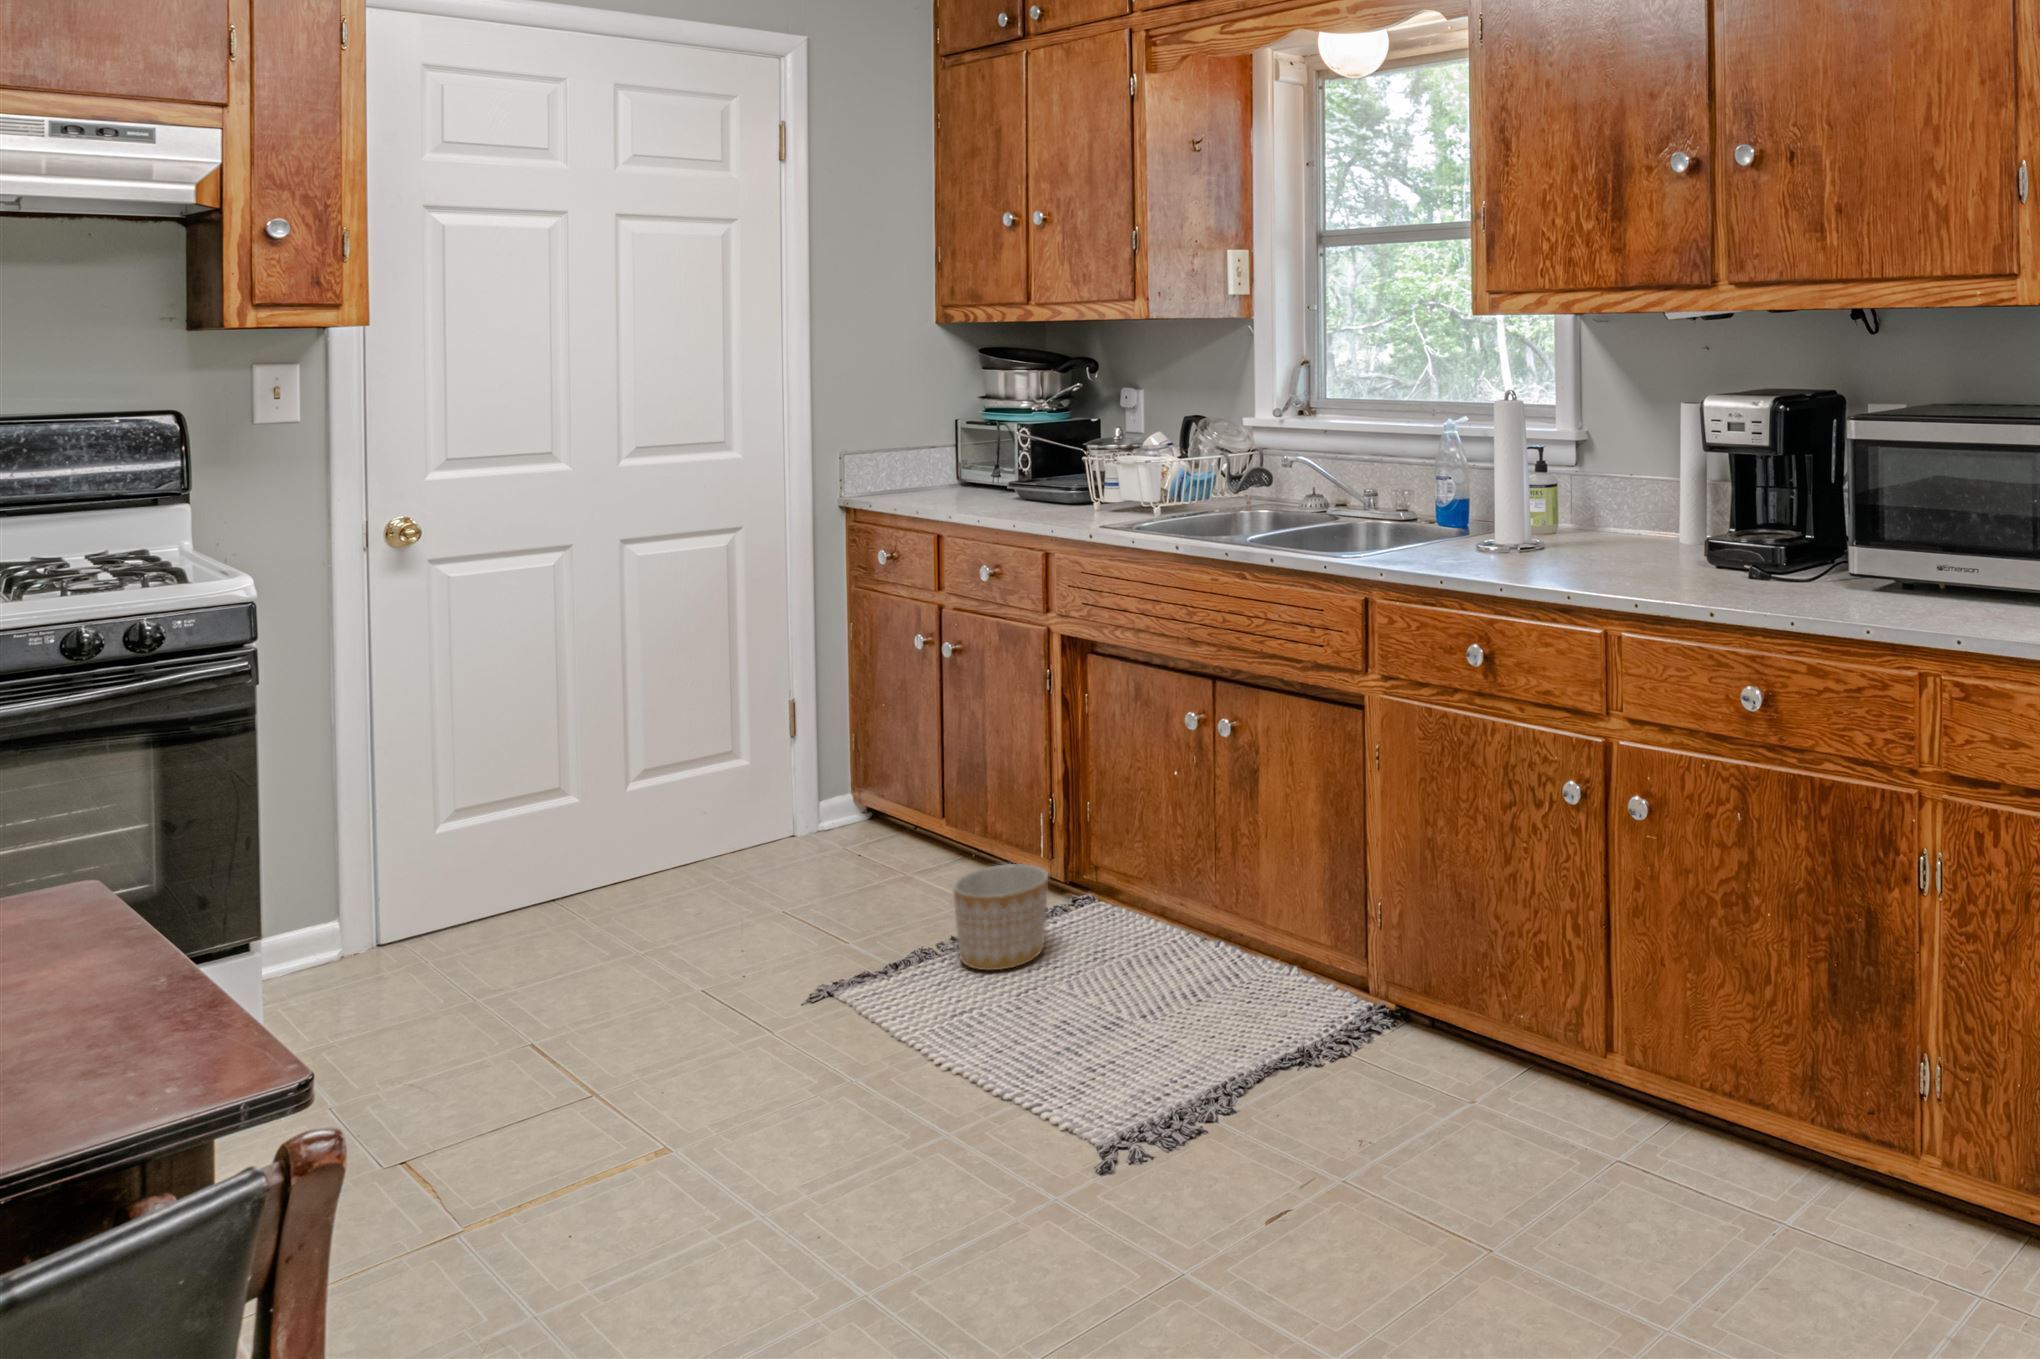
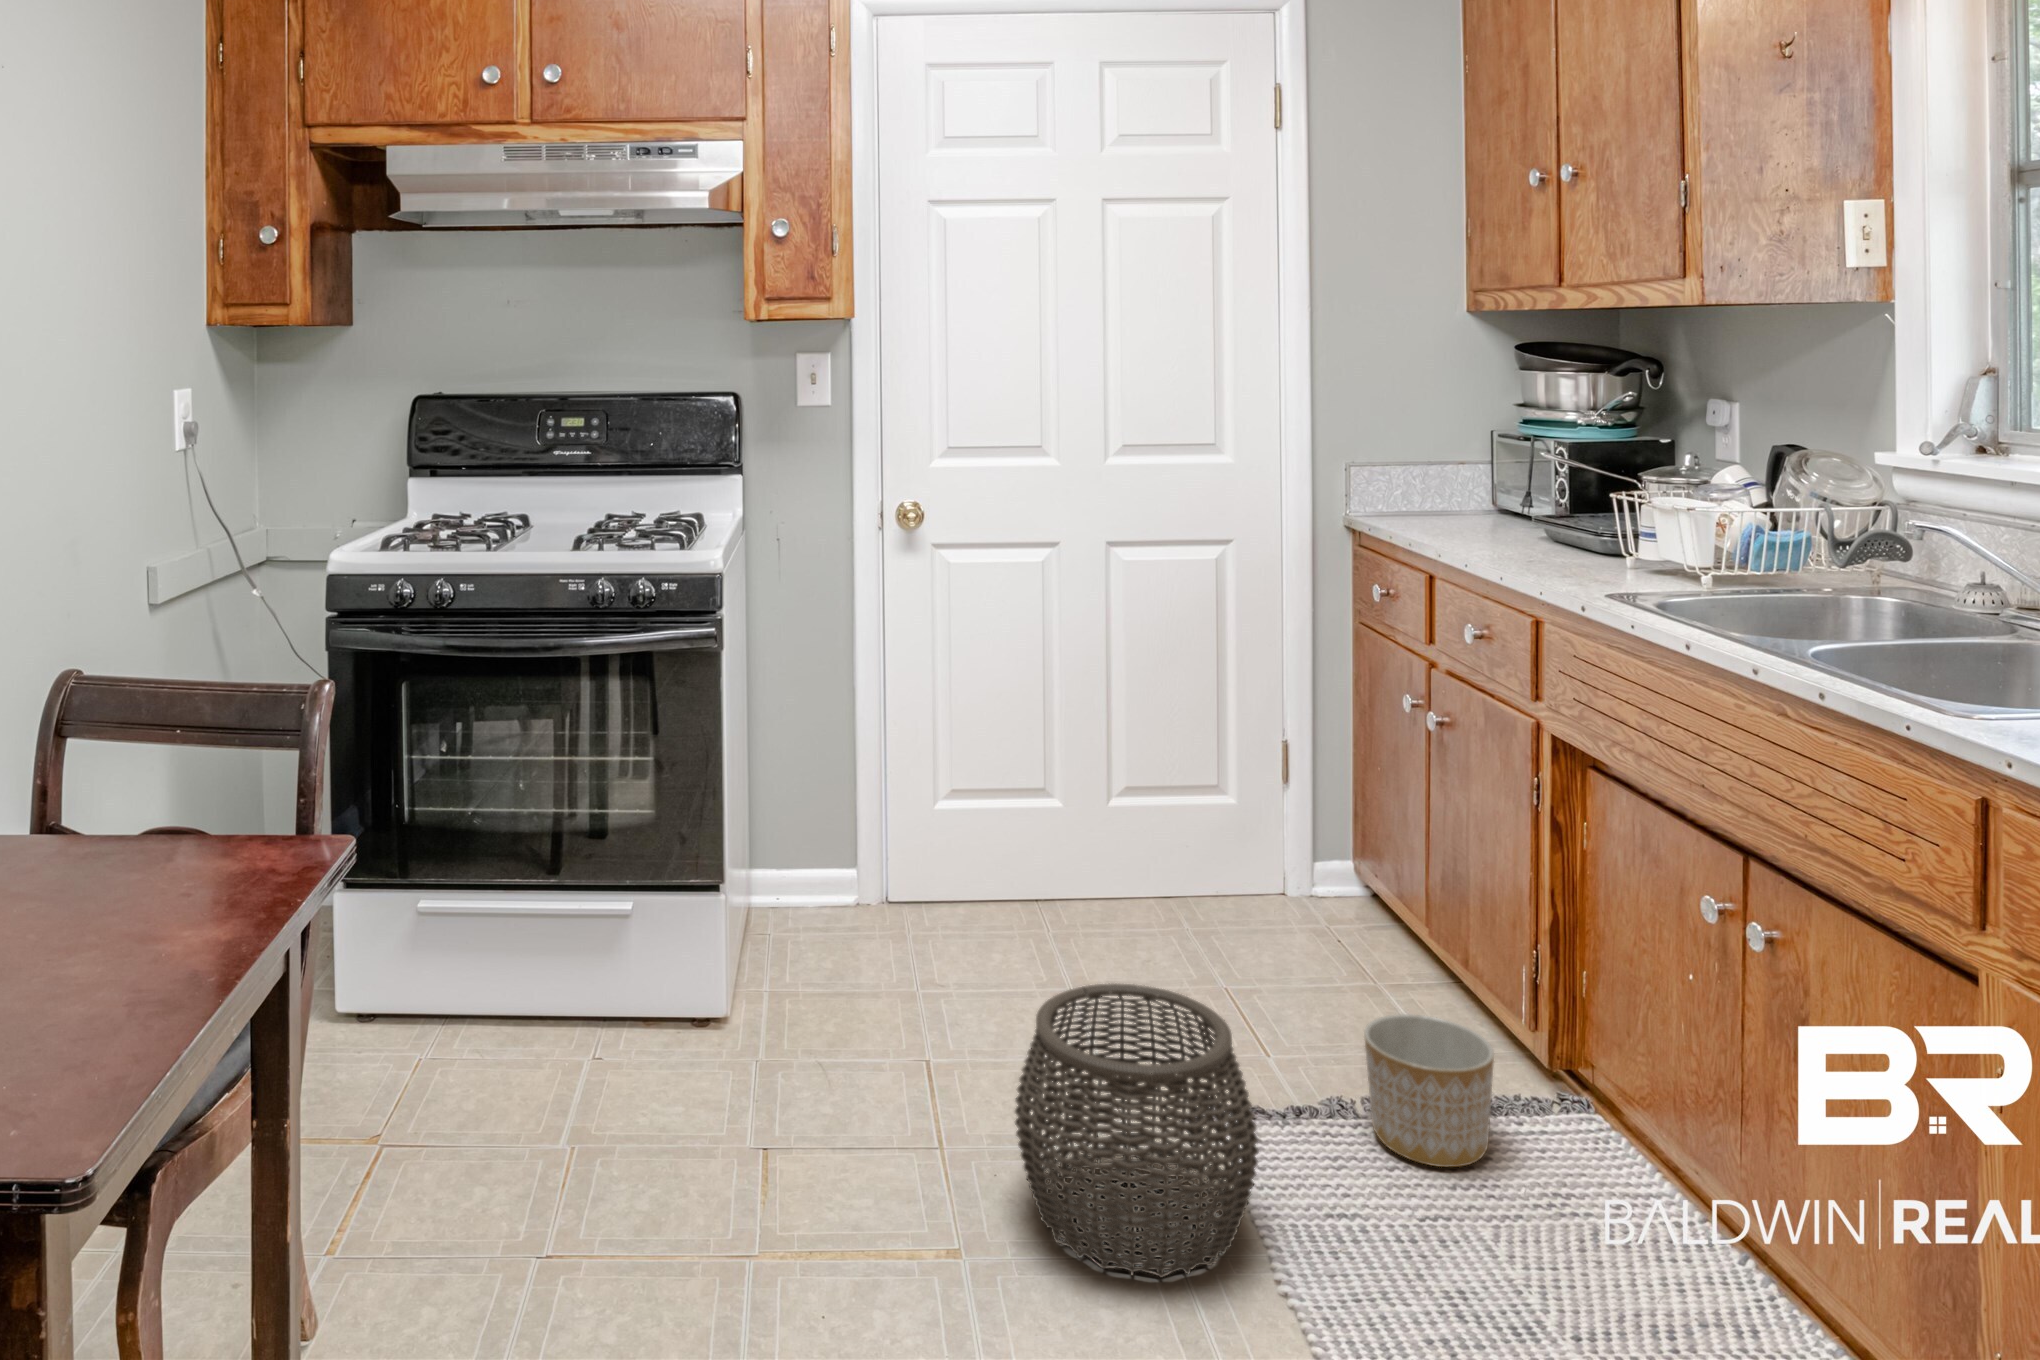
woven basket: none [708,889,926,1119] -> present [1015,983,1259,1278]

